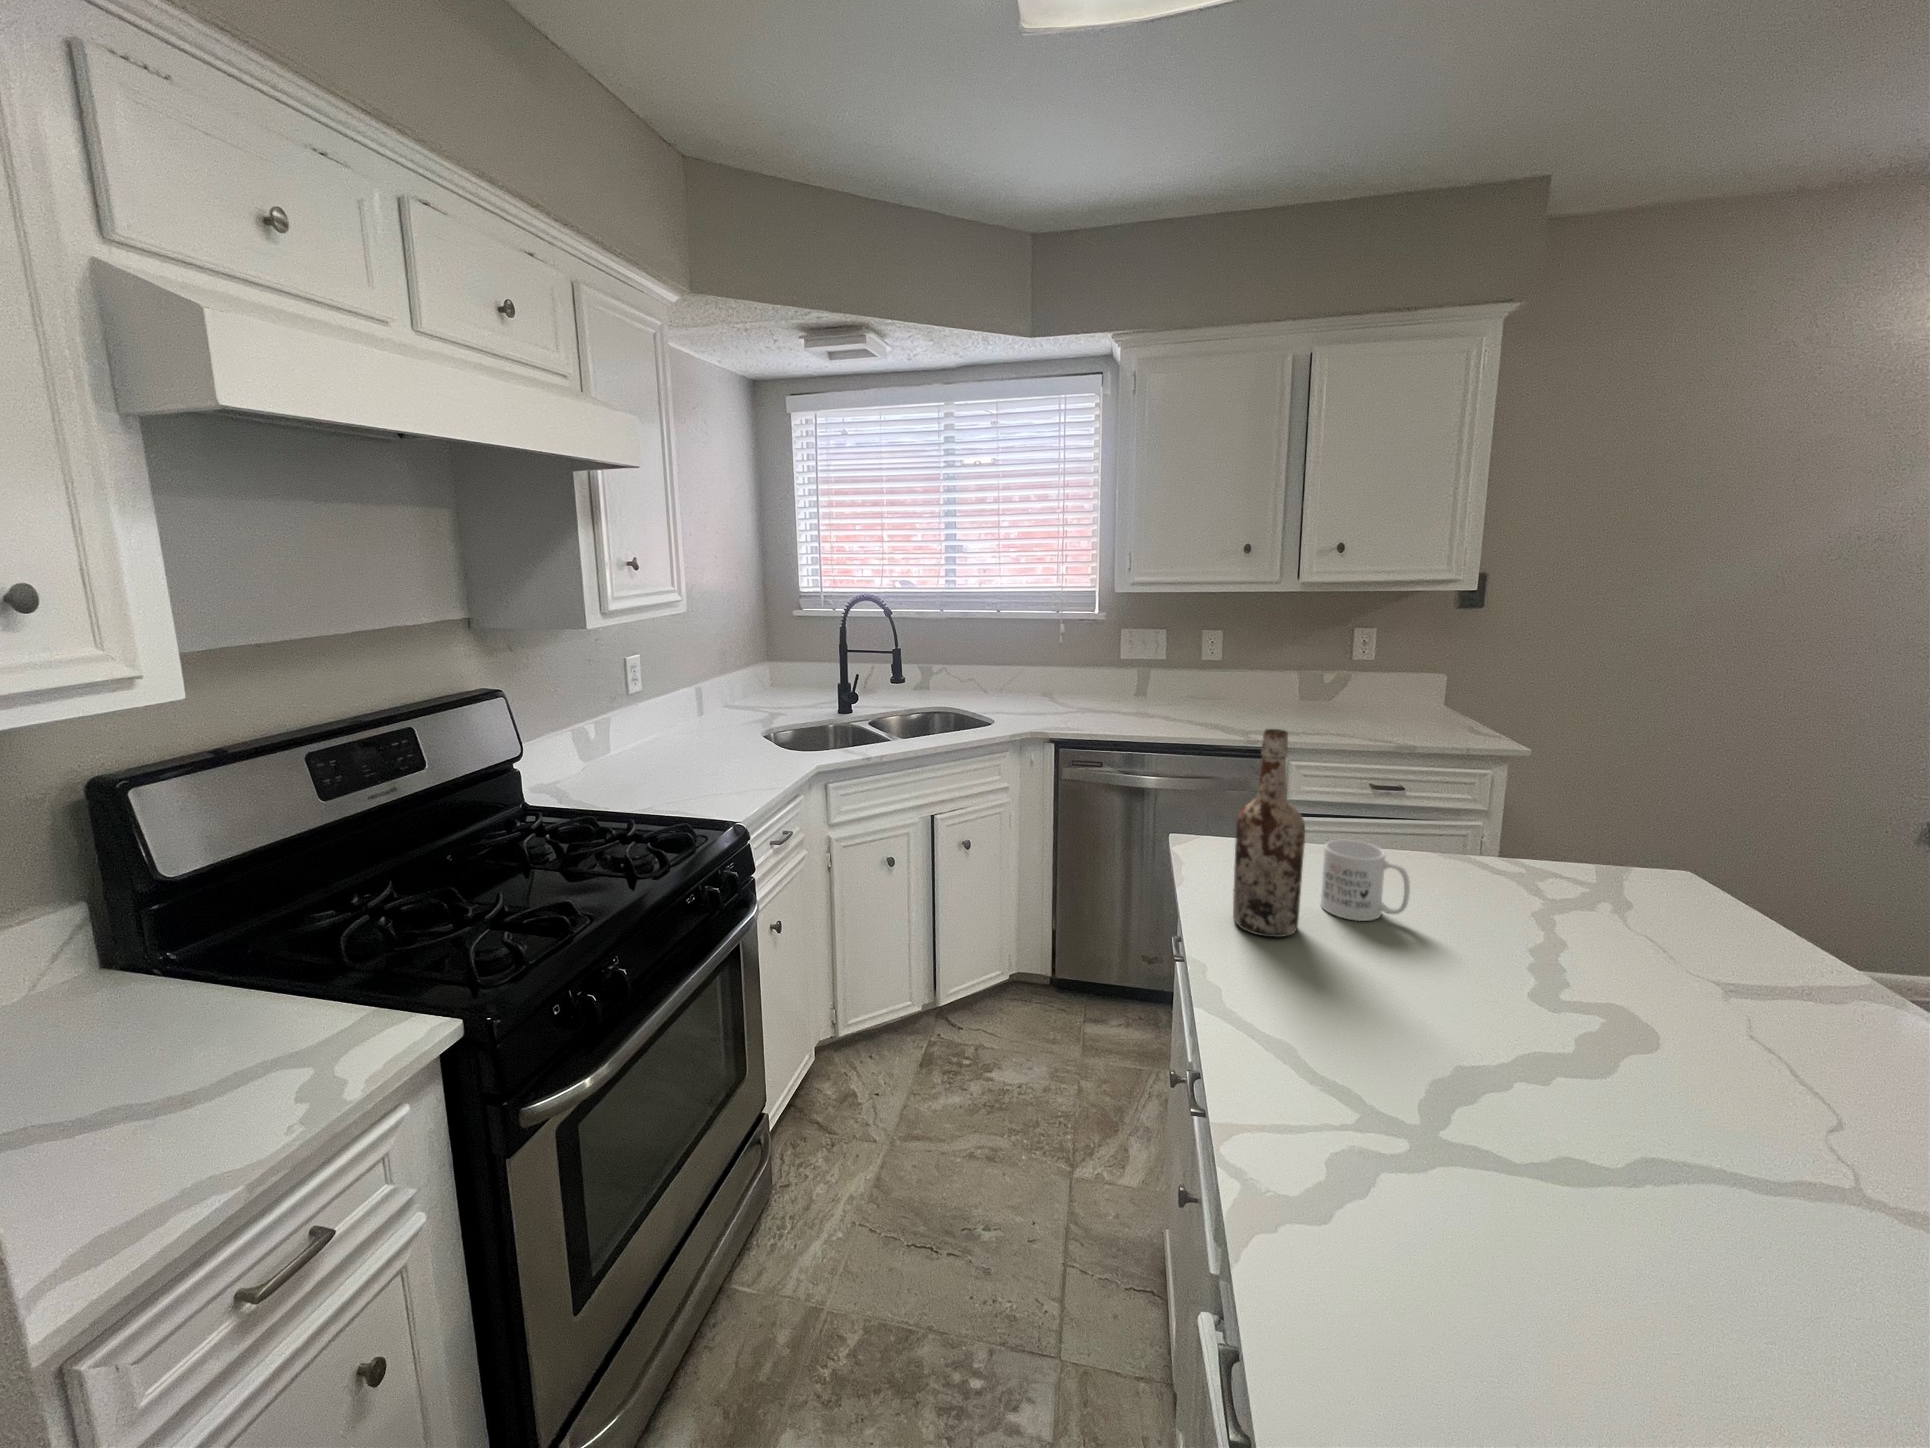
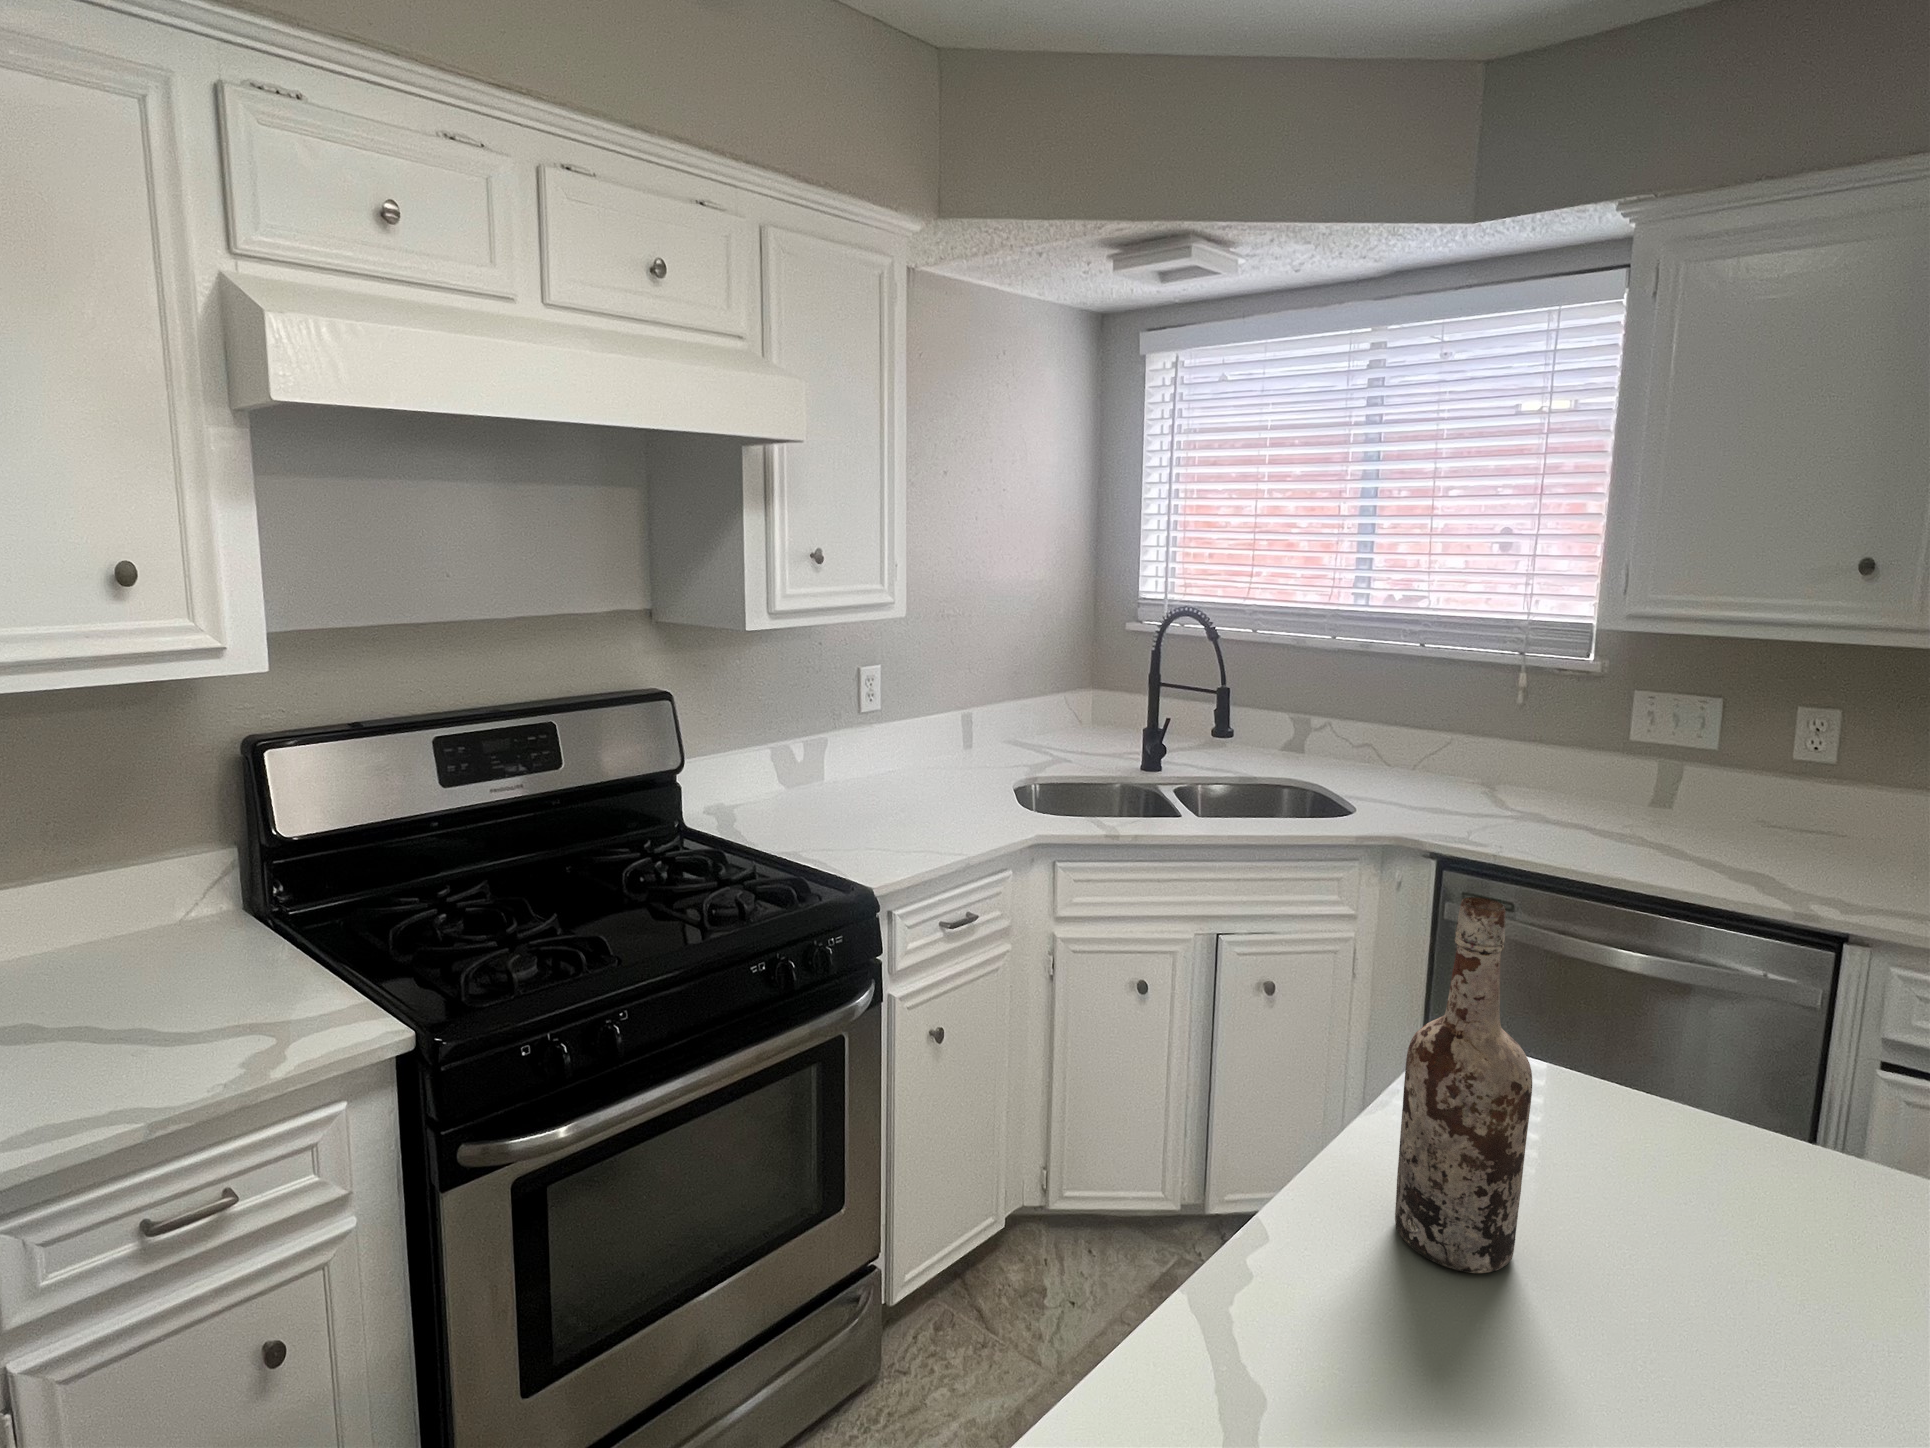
mug: present [1321,840,1410,921] -> none [1606,1131,1779,1313]

